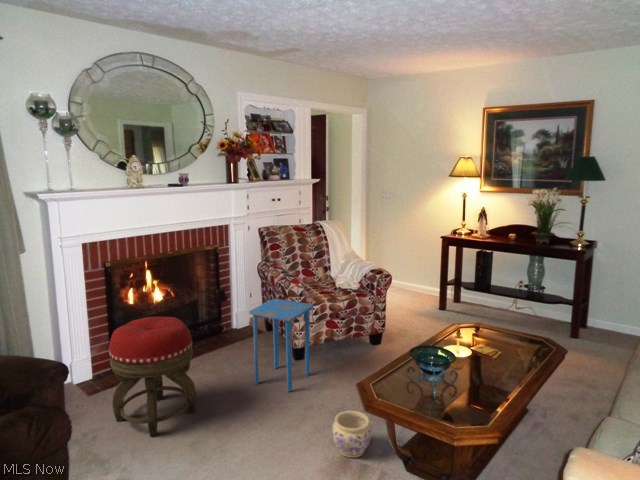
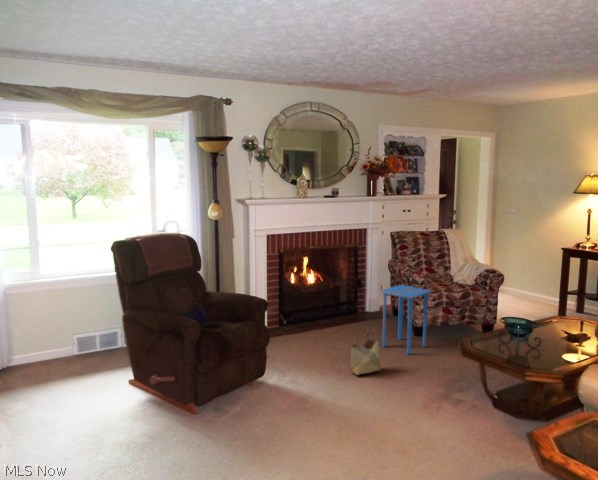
footstool: present [109,317,196,436] -> none [285,287,340,365]
woven basket: none [209,370,254,445] -> present [351,325,381,375]
planter: present [332,411,372,458] -> none [438,363,469,396]

